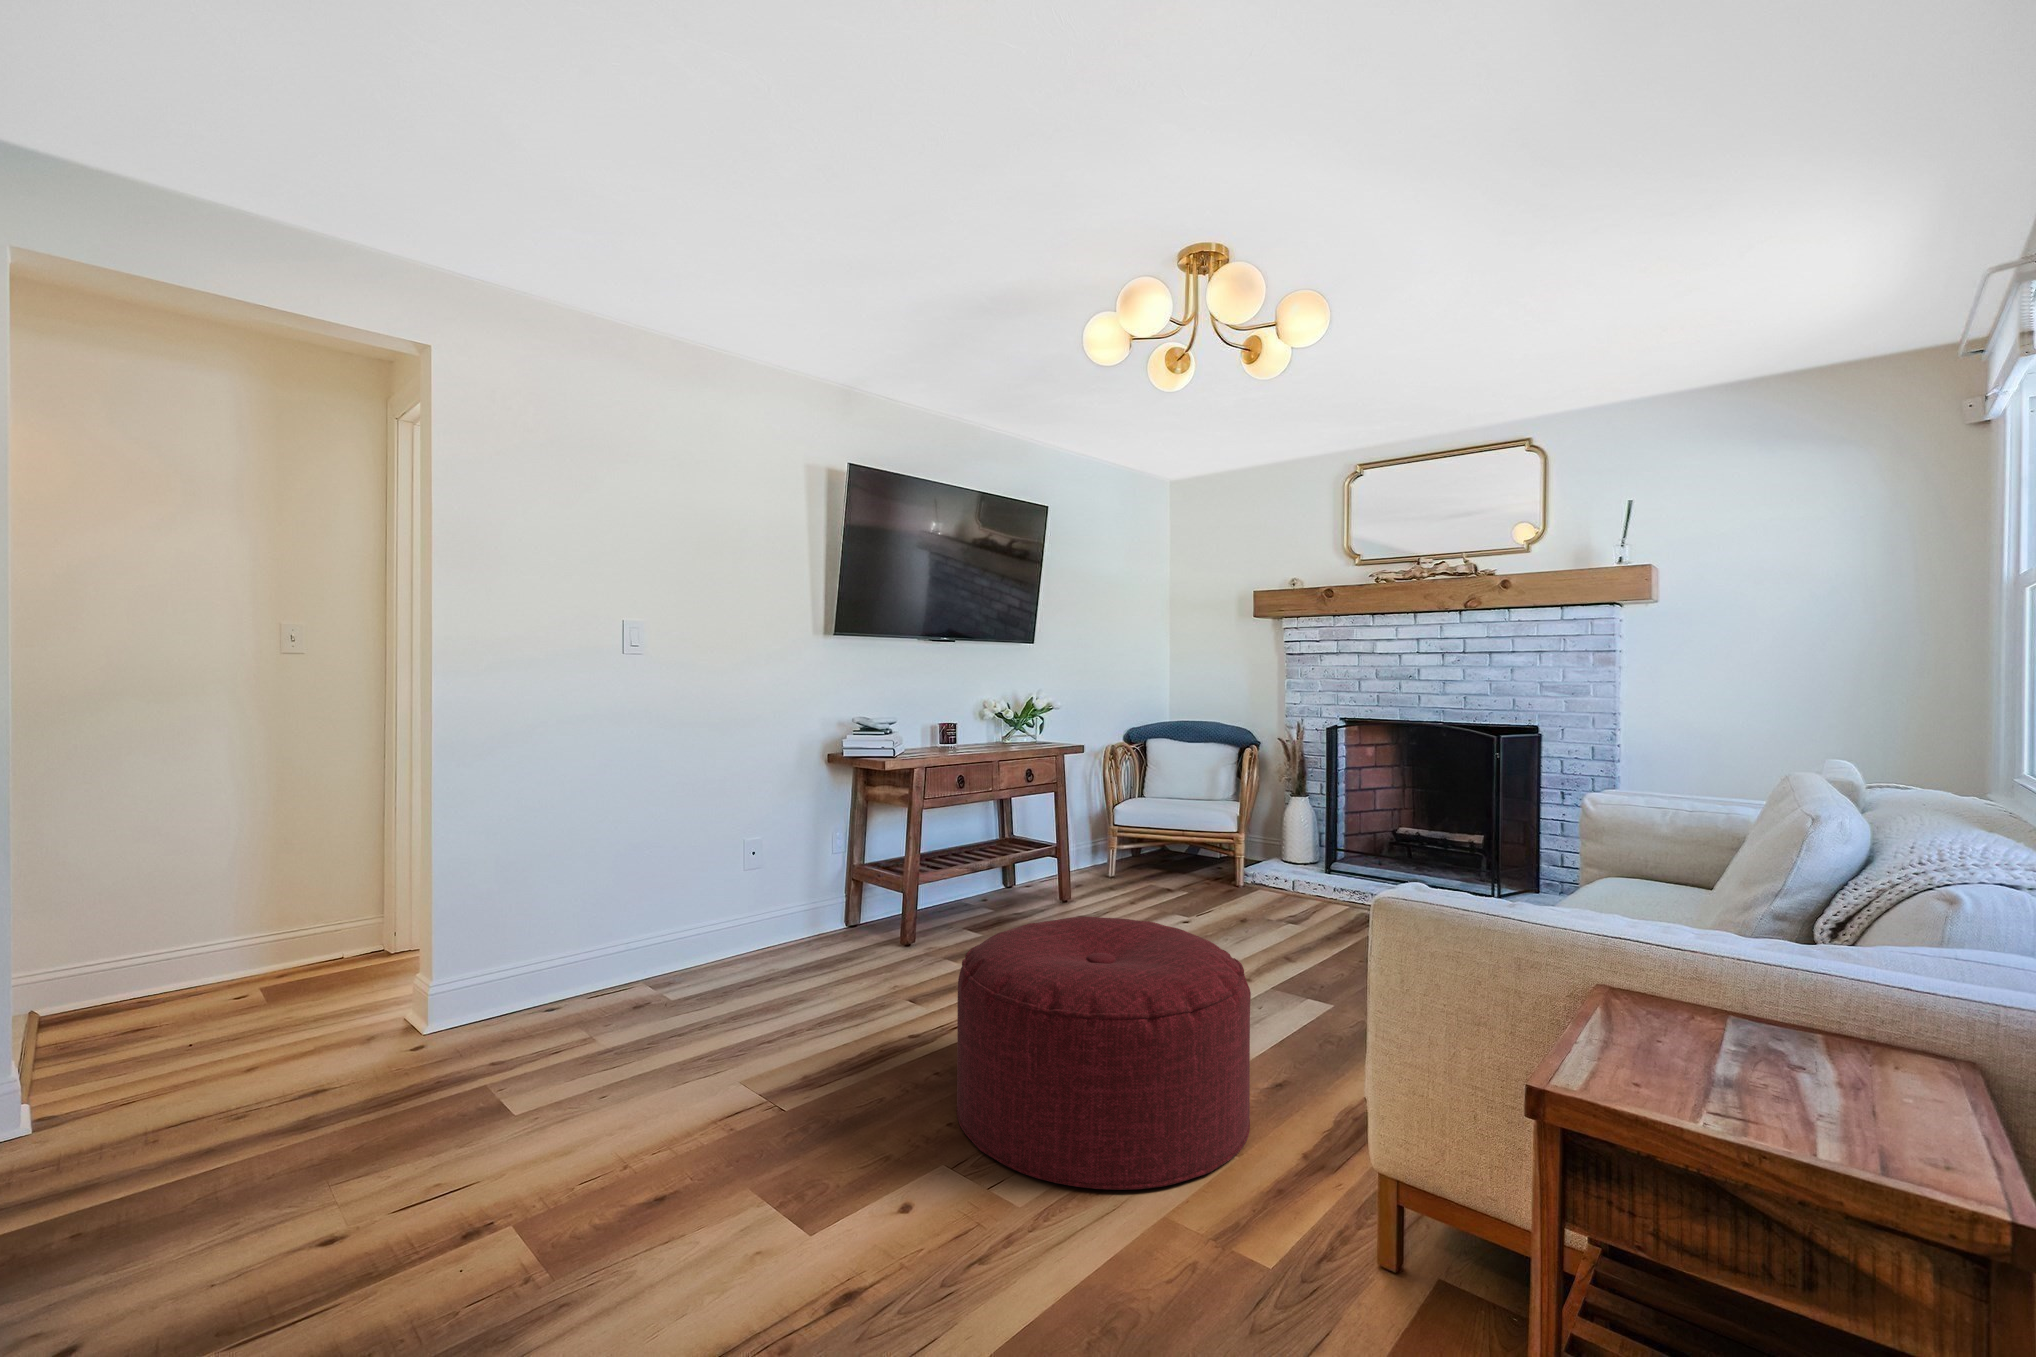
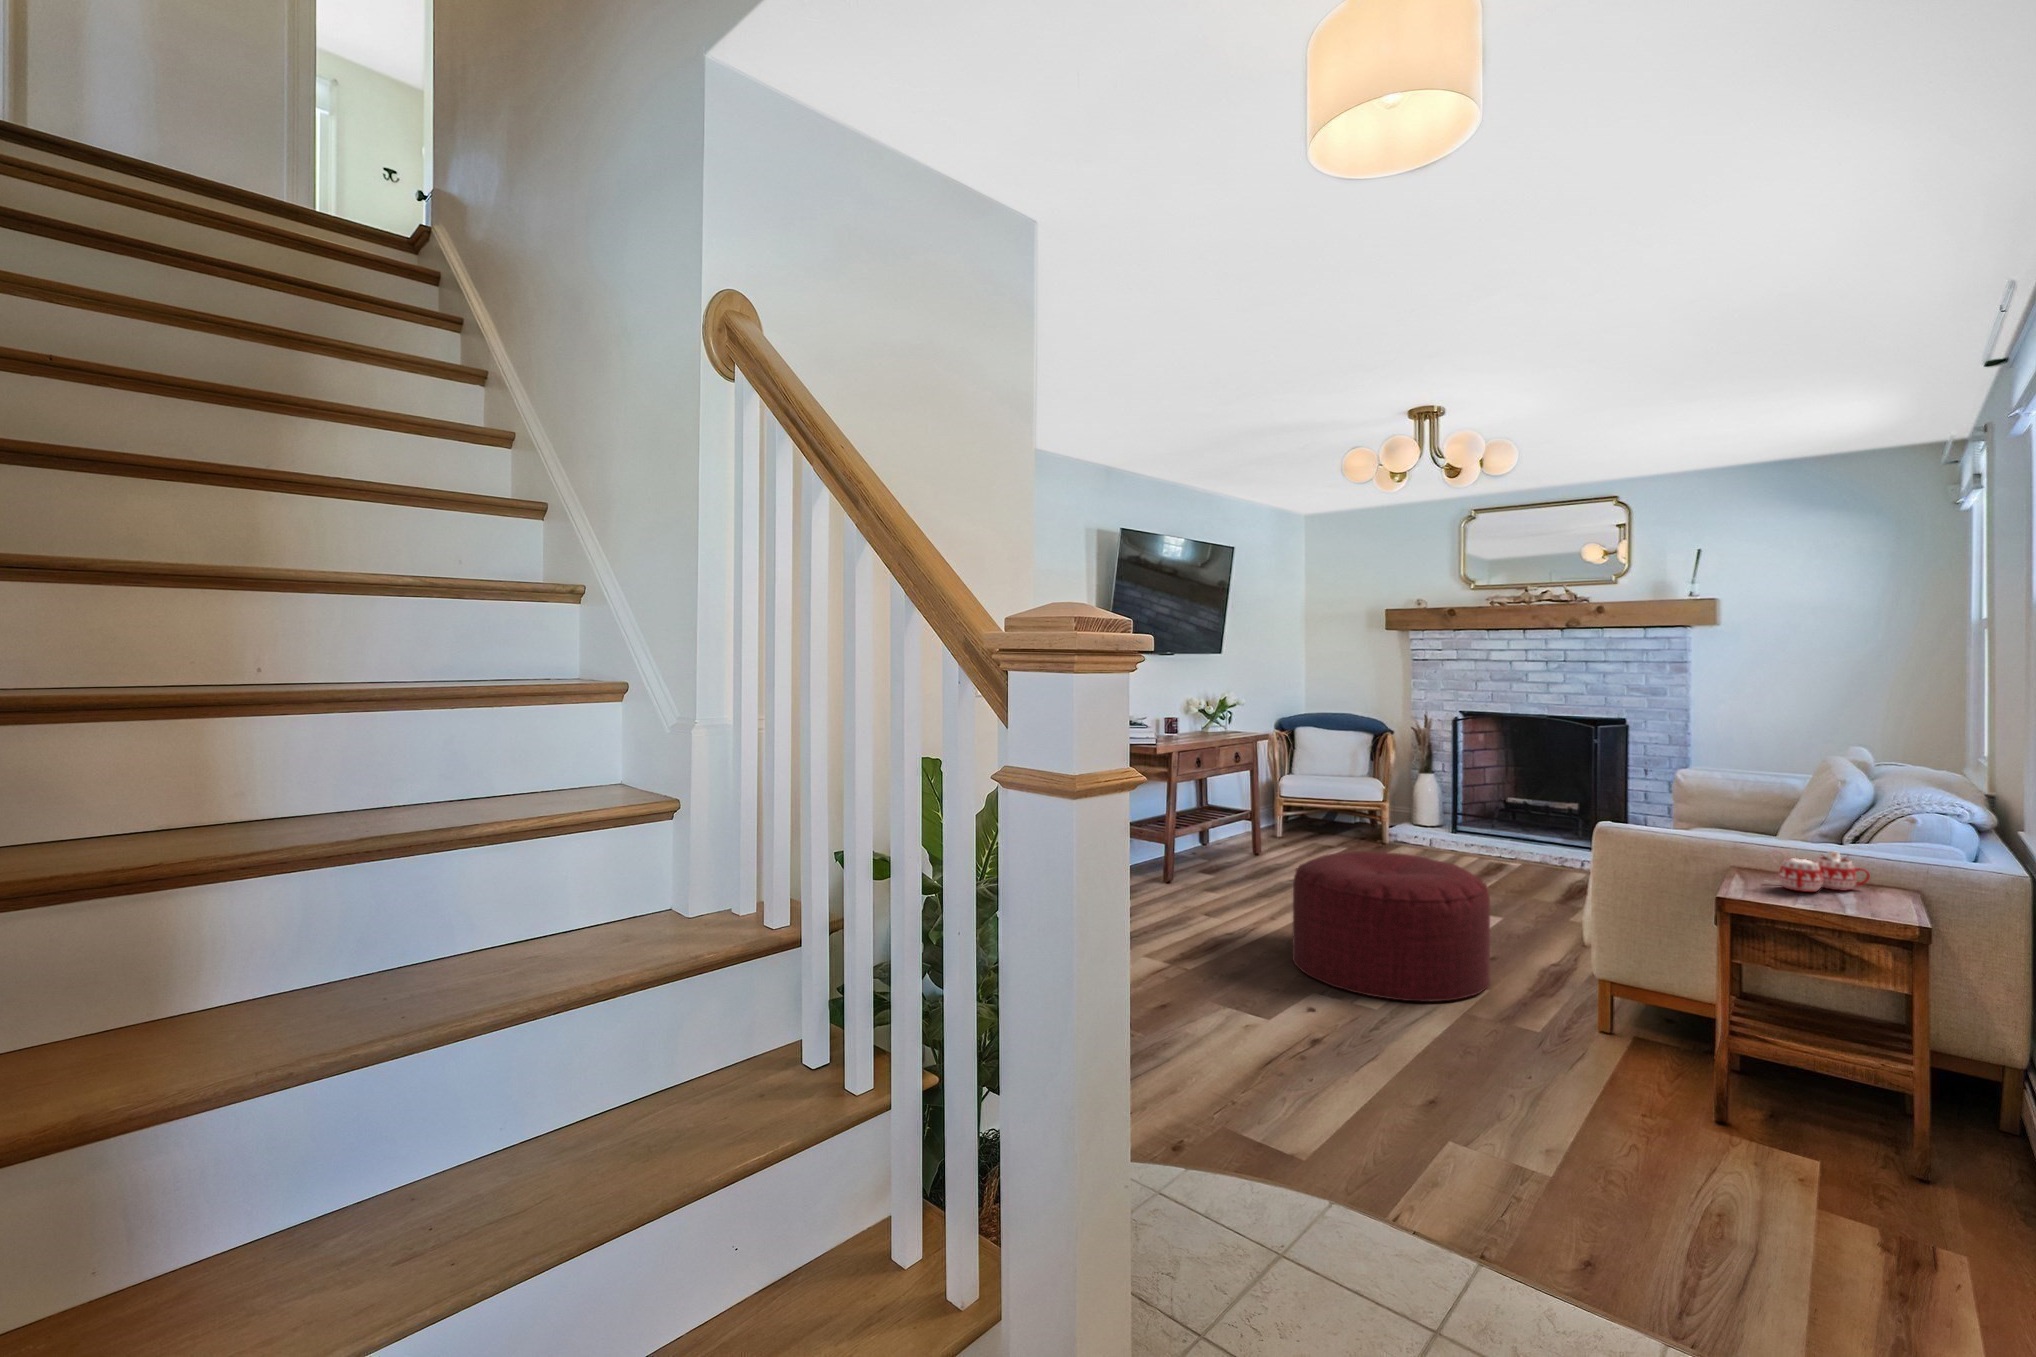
mug: none [1645,972,1869,1071] -> present [1765,850,1870,892]

